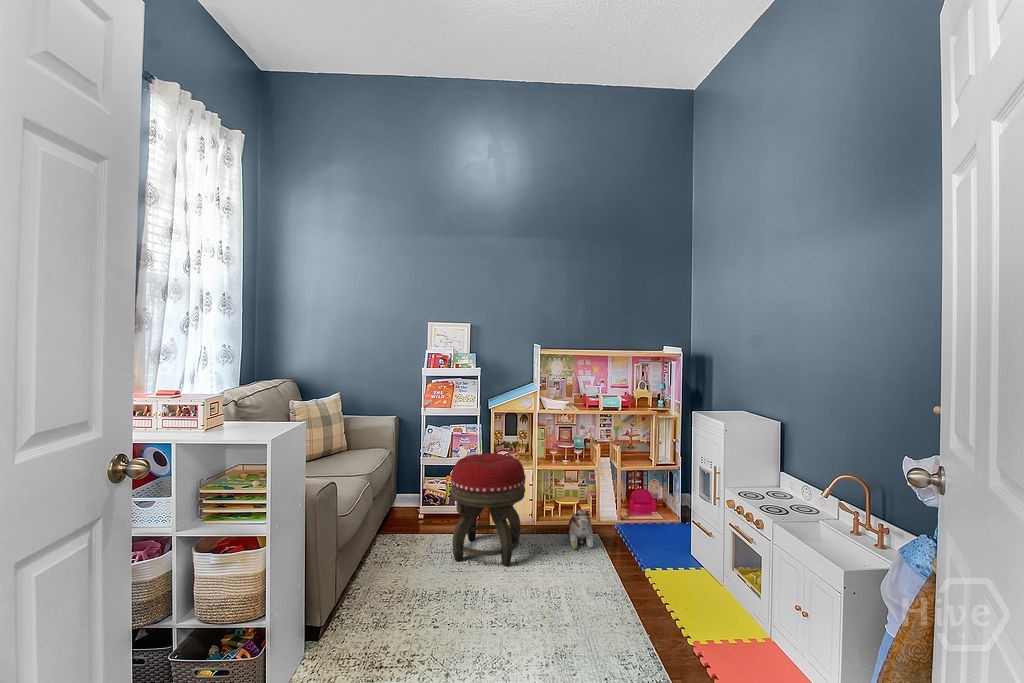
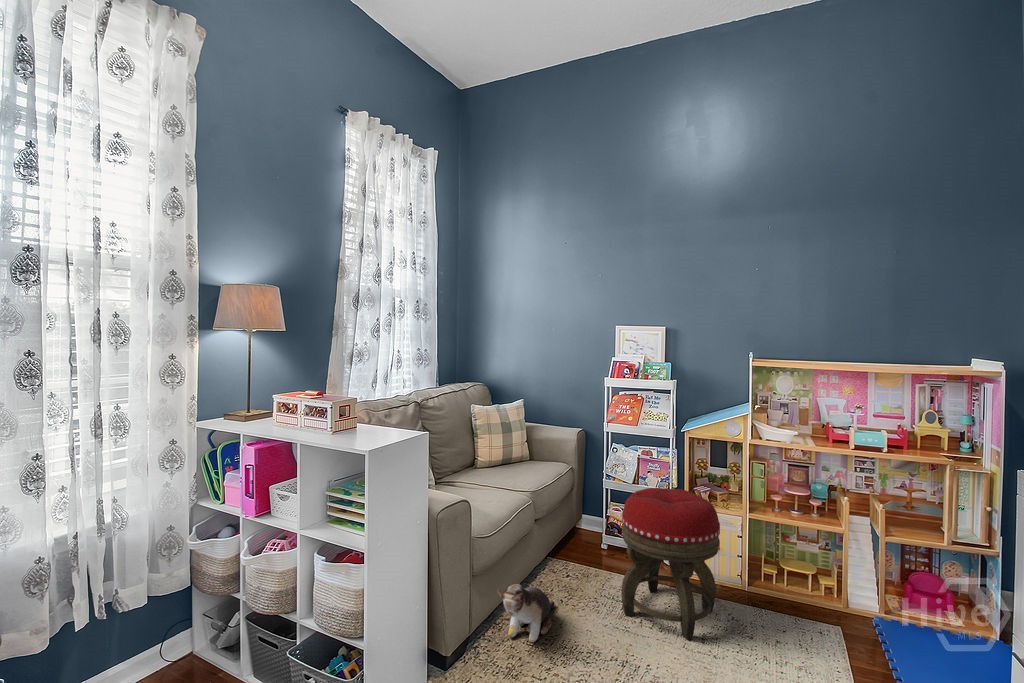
plush toy: present [568,509,593,549] -> present [497,584,555,642]

